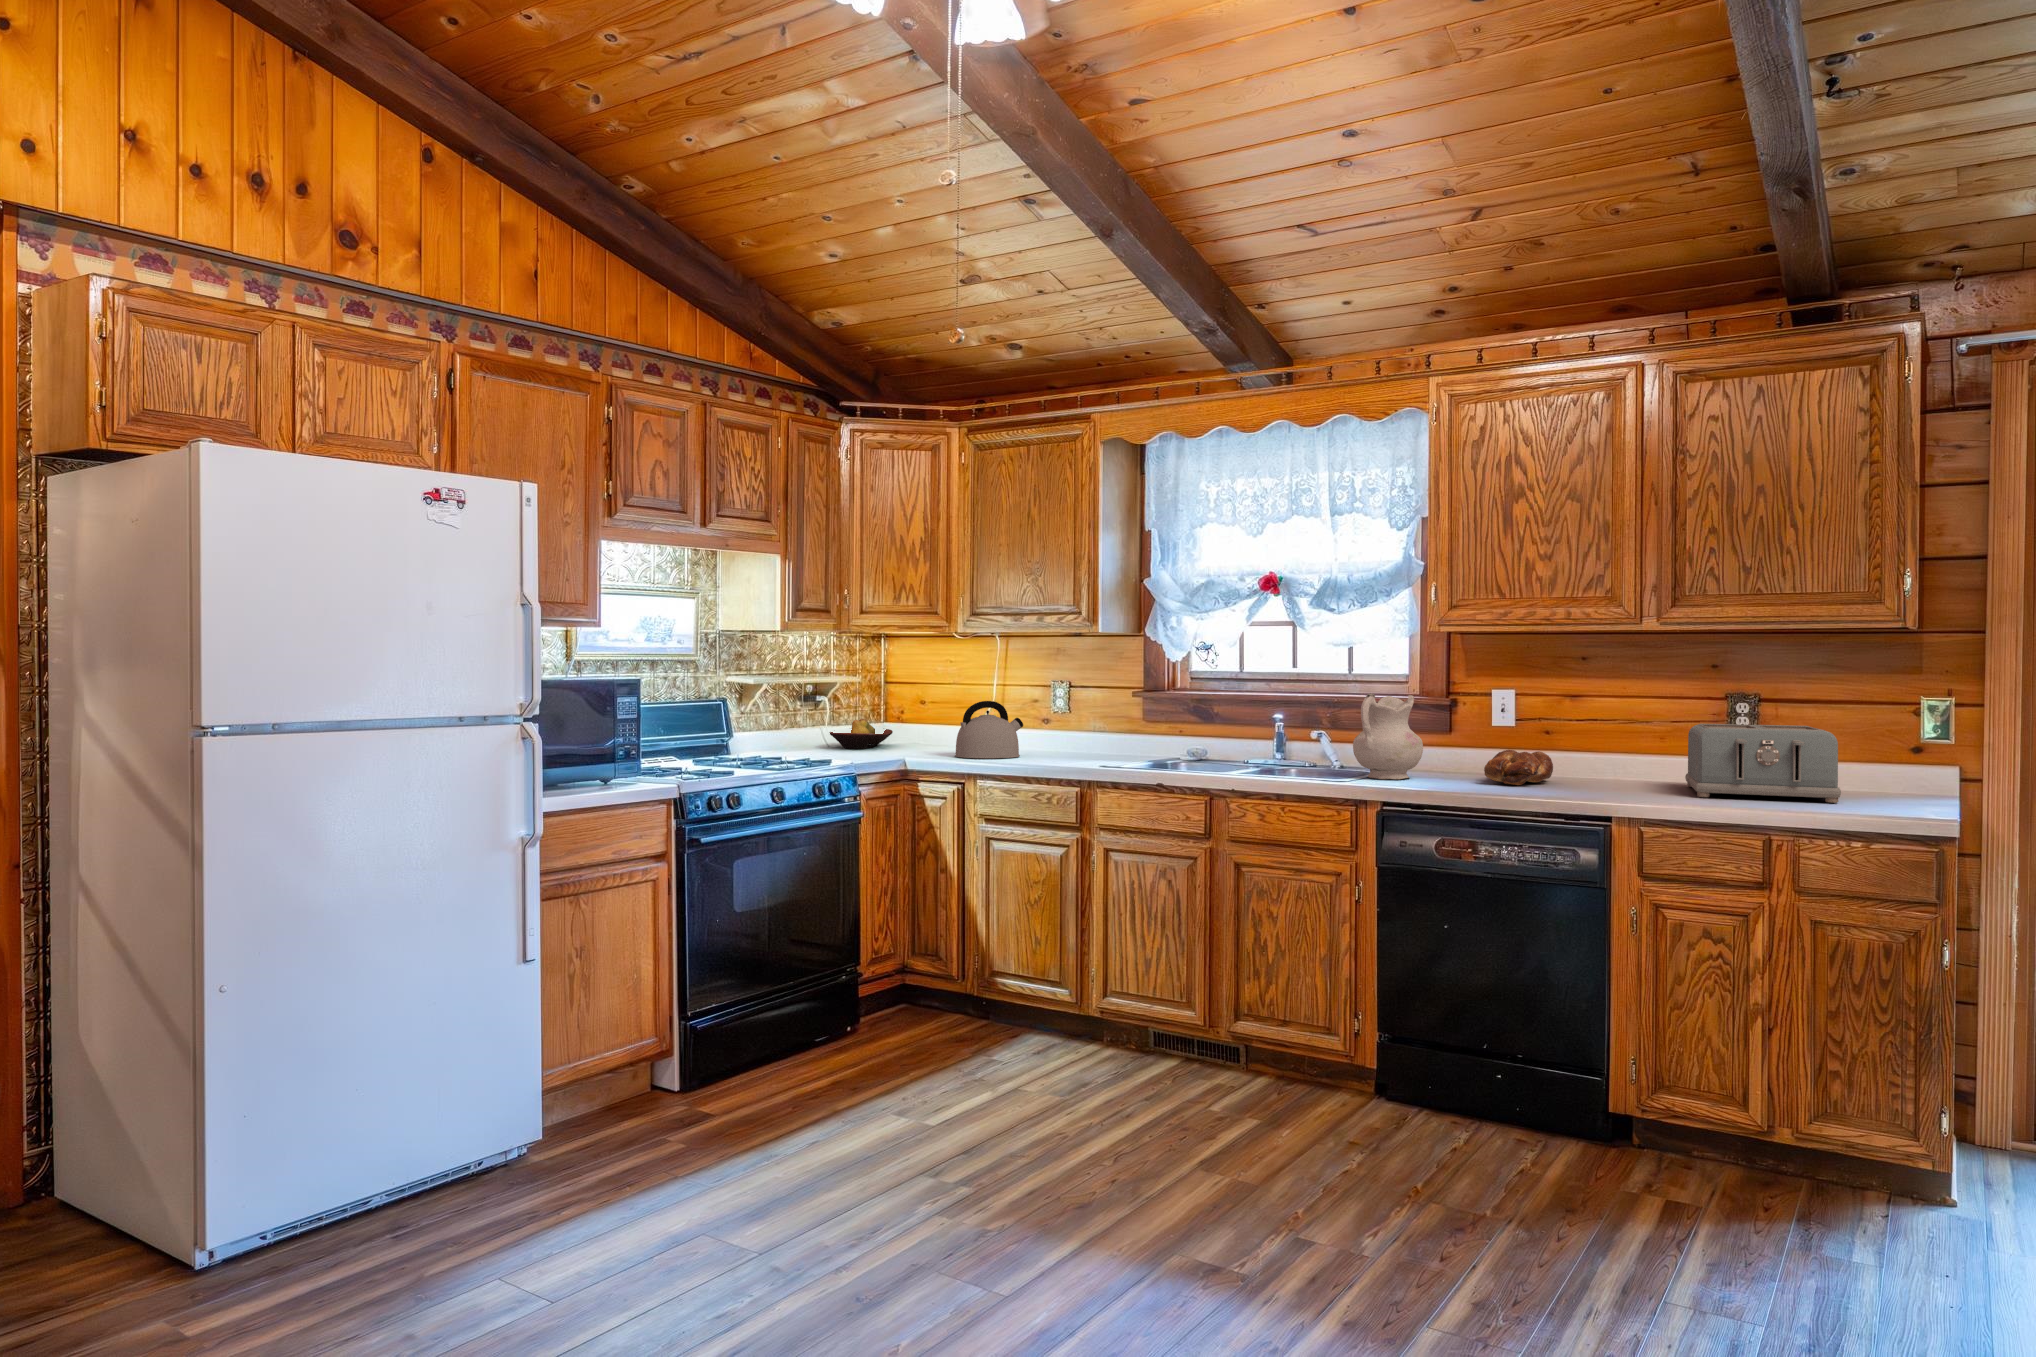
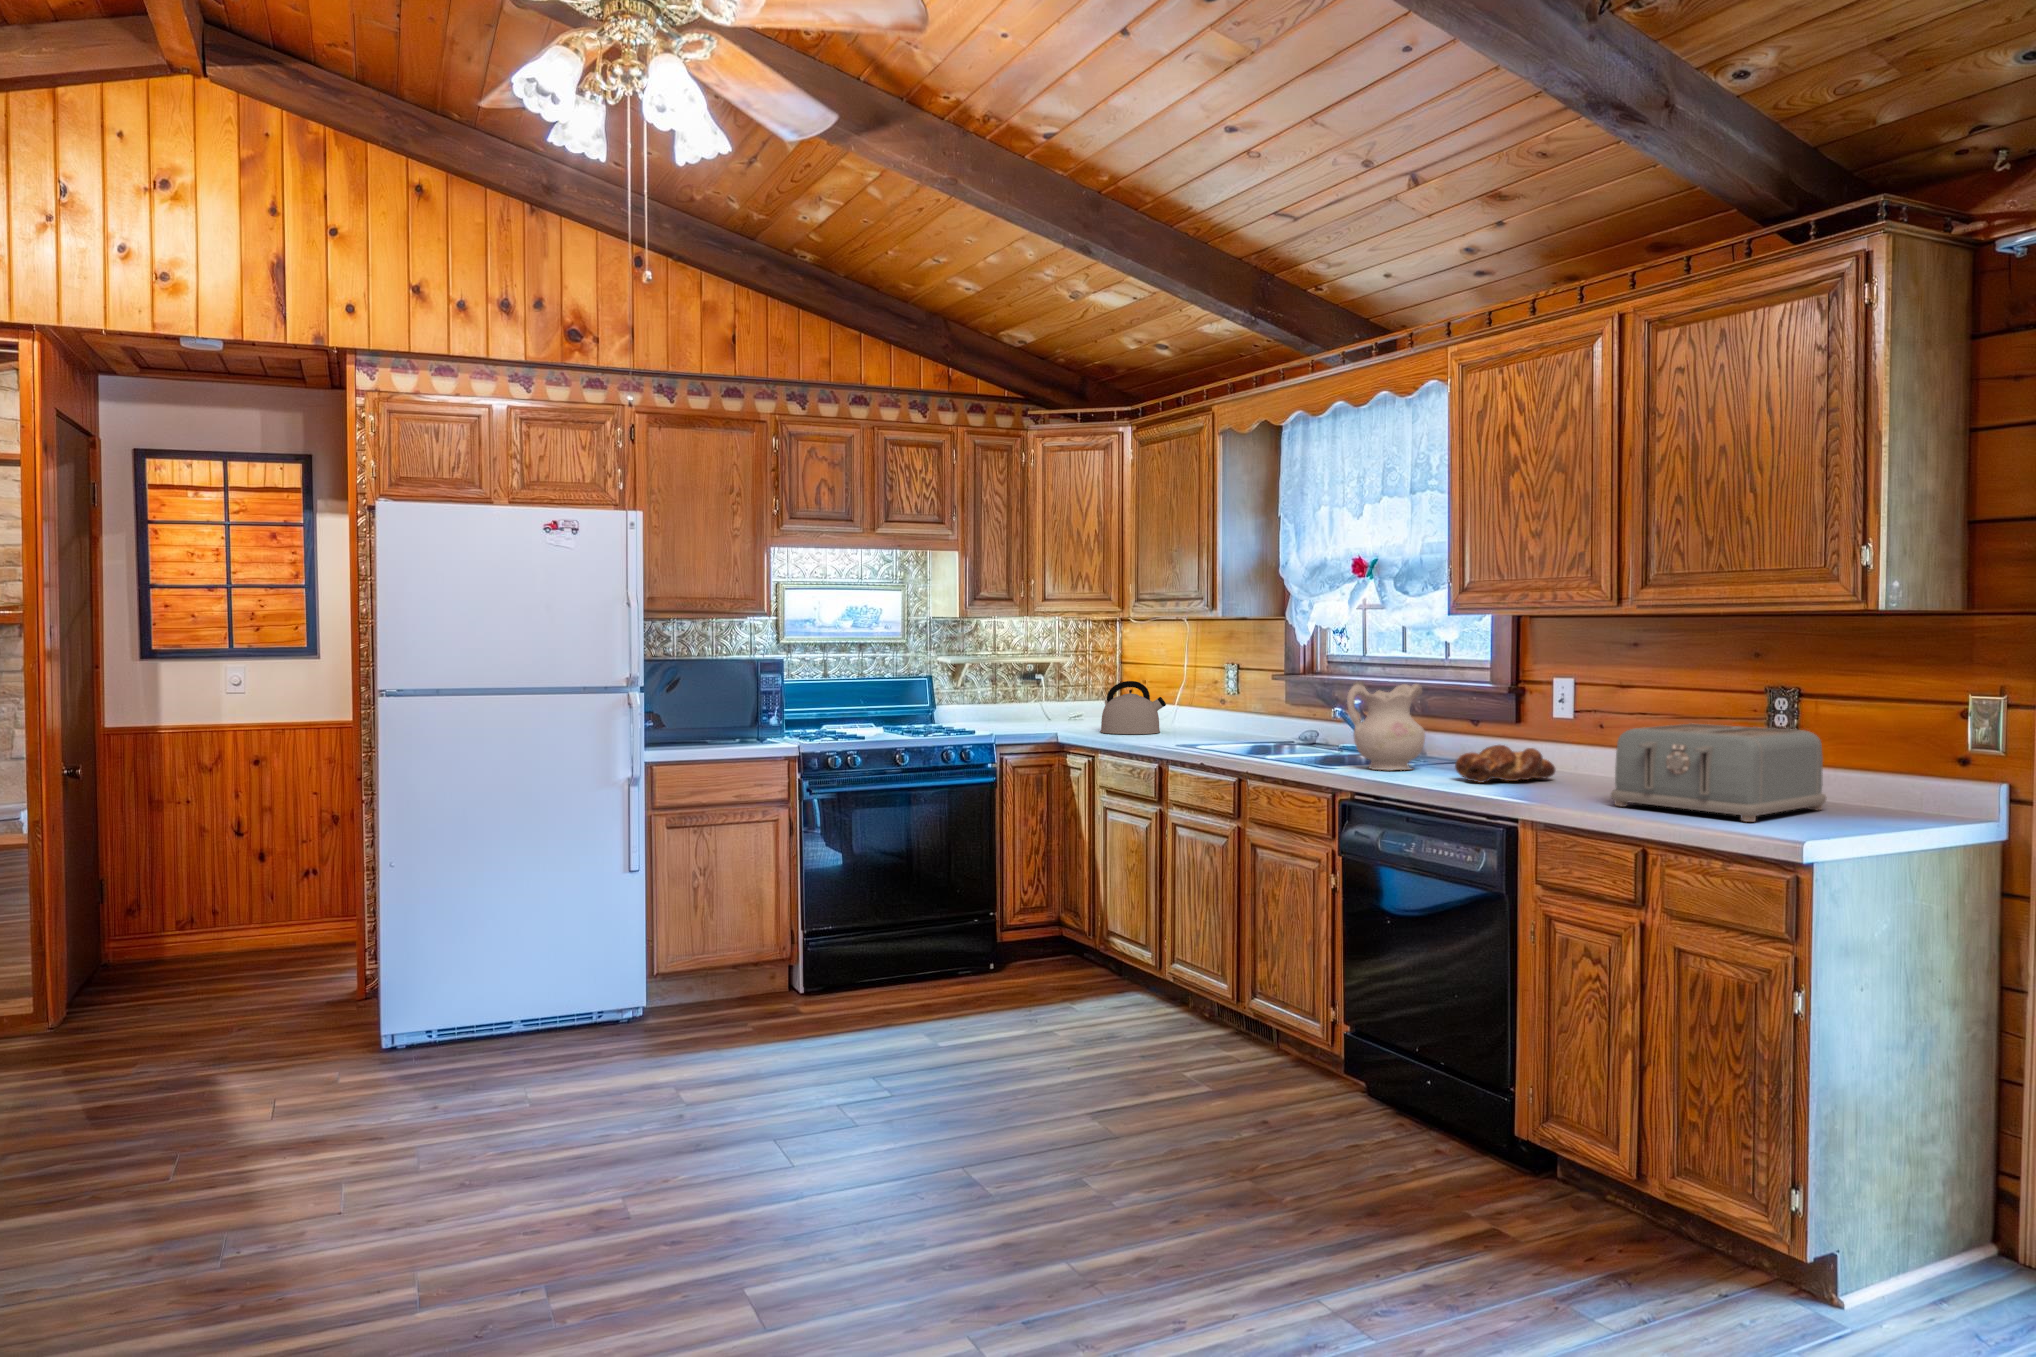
fruit bowl: present [830,719,893,749] -> none [1038,694,1107,721]

